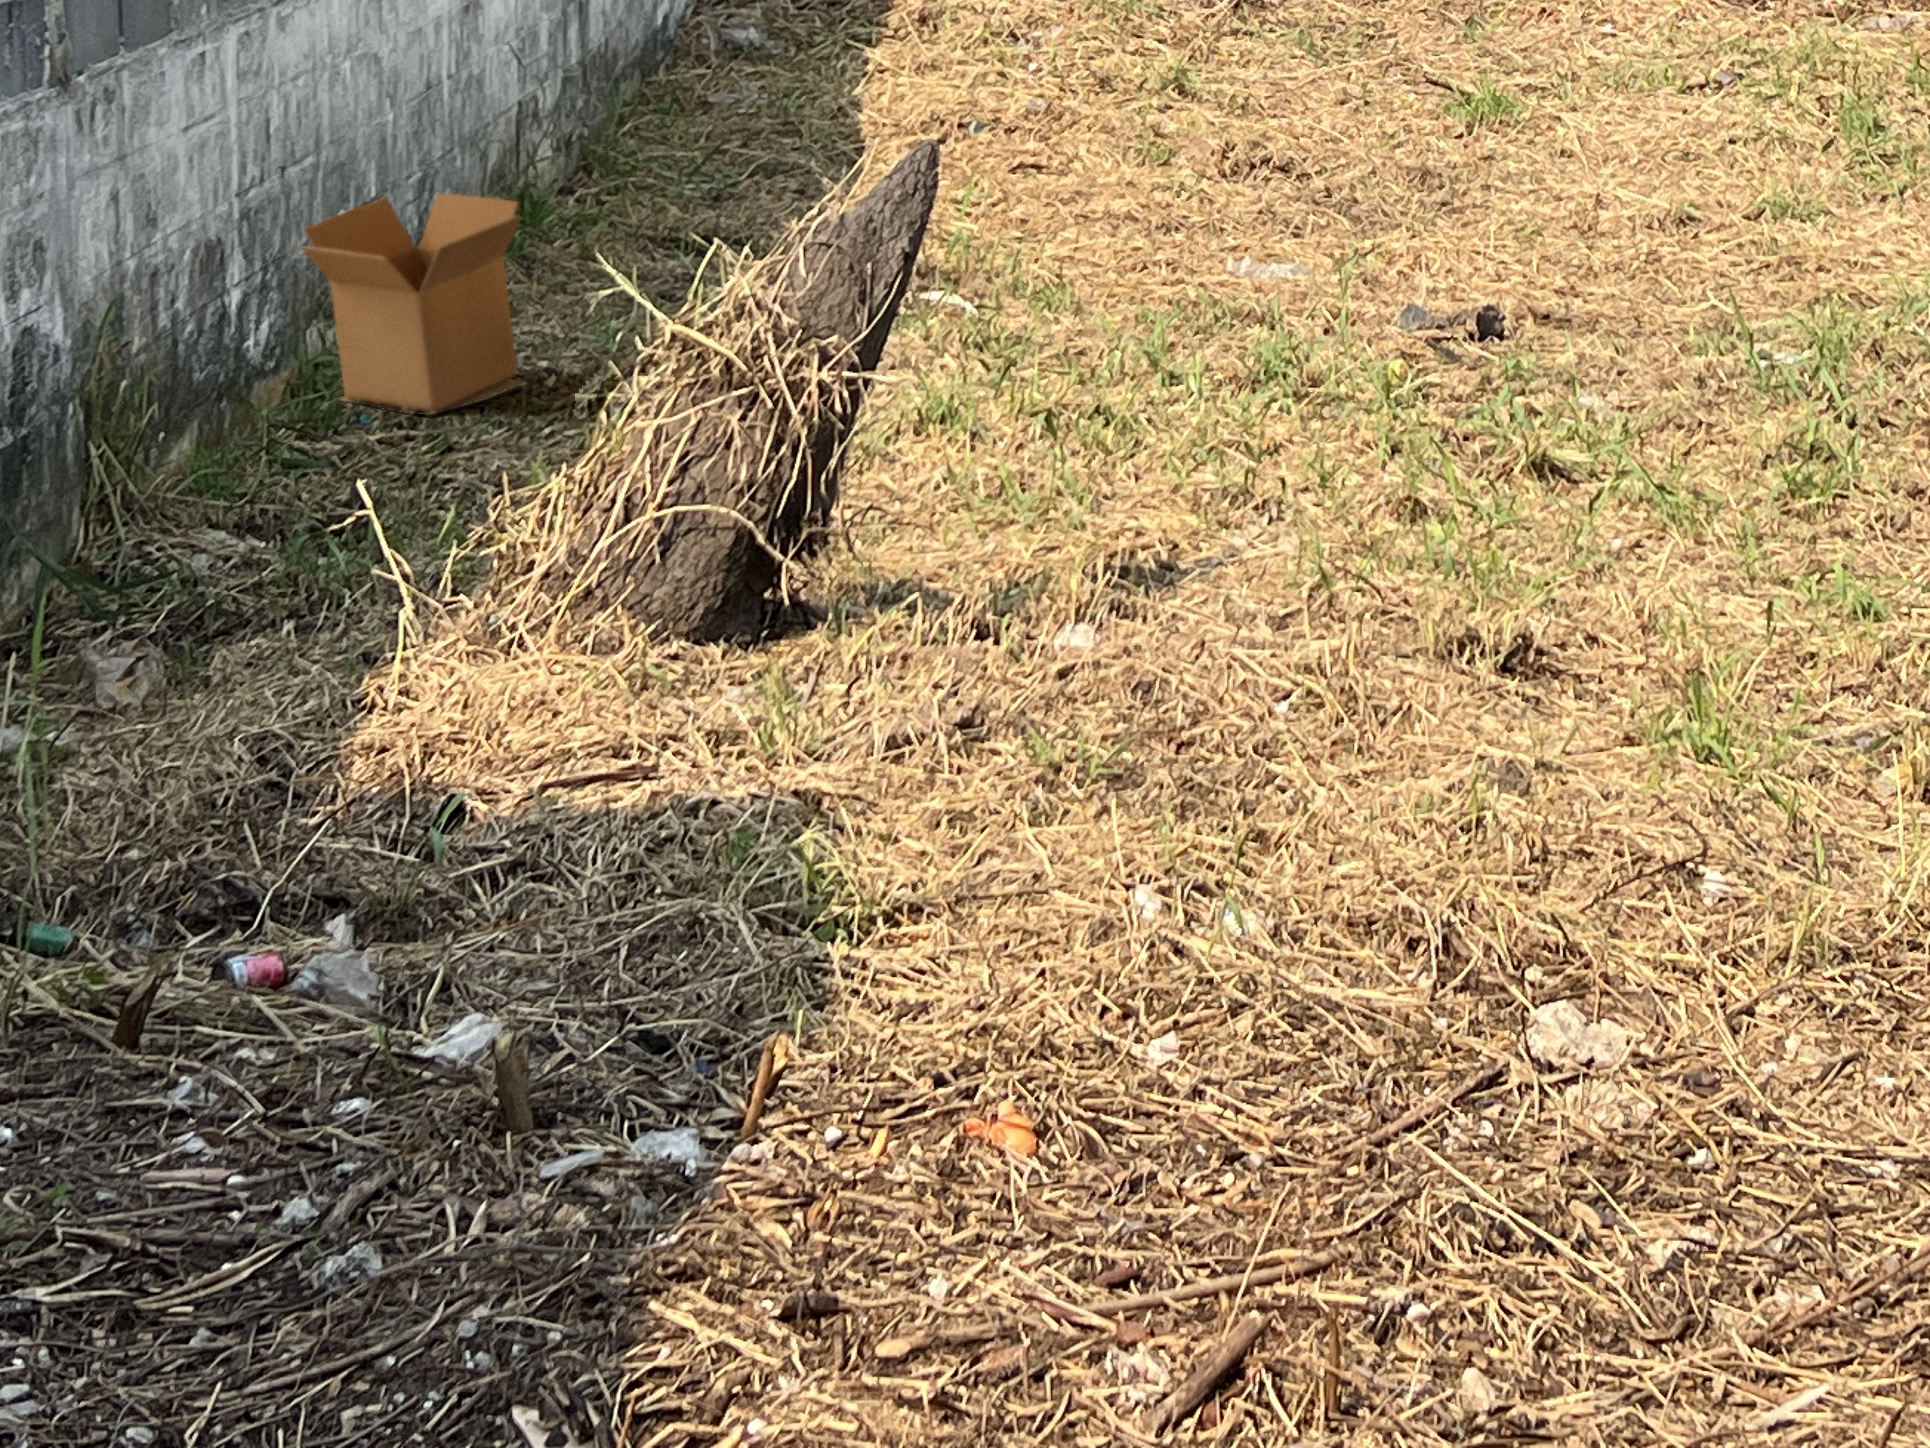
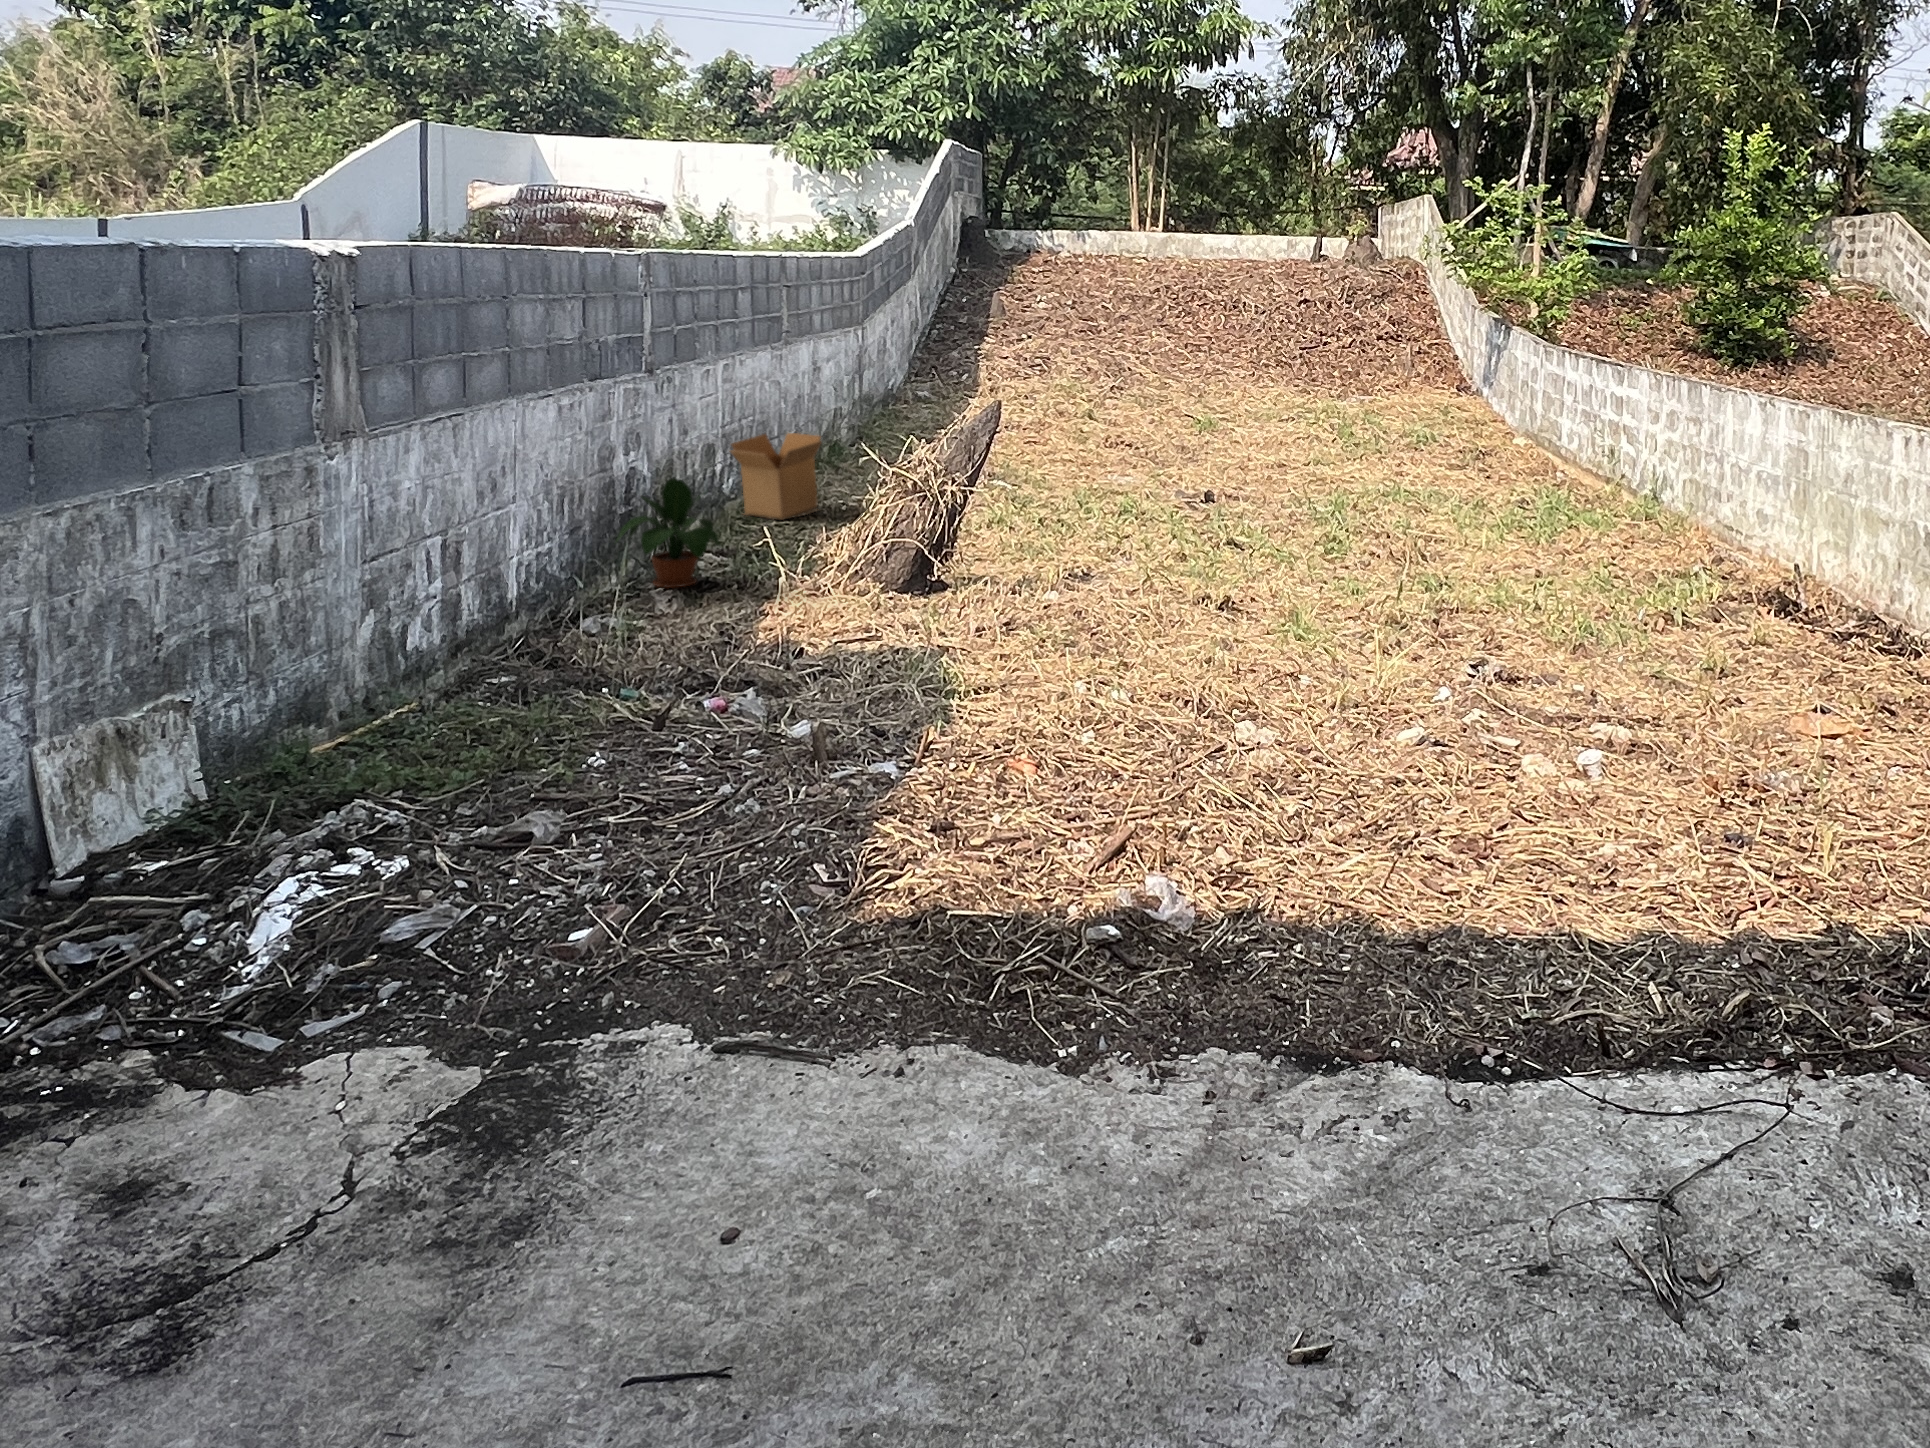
potted plant: none [38,355,285,618] -> present [616,478,721,588]

